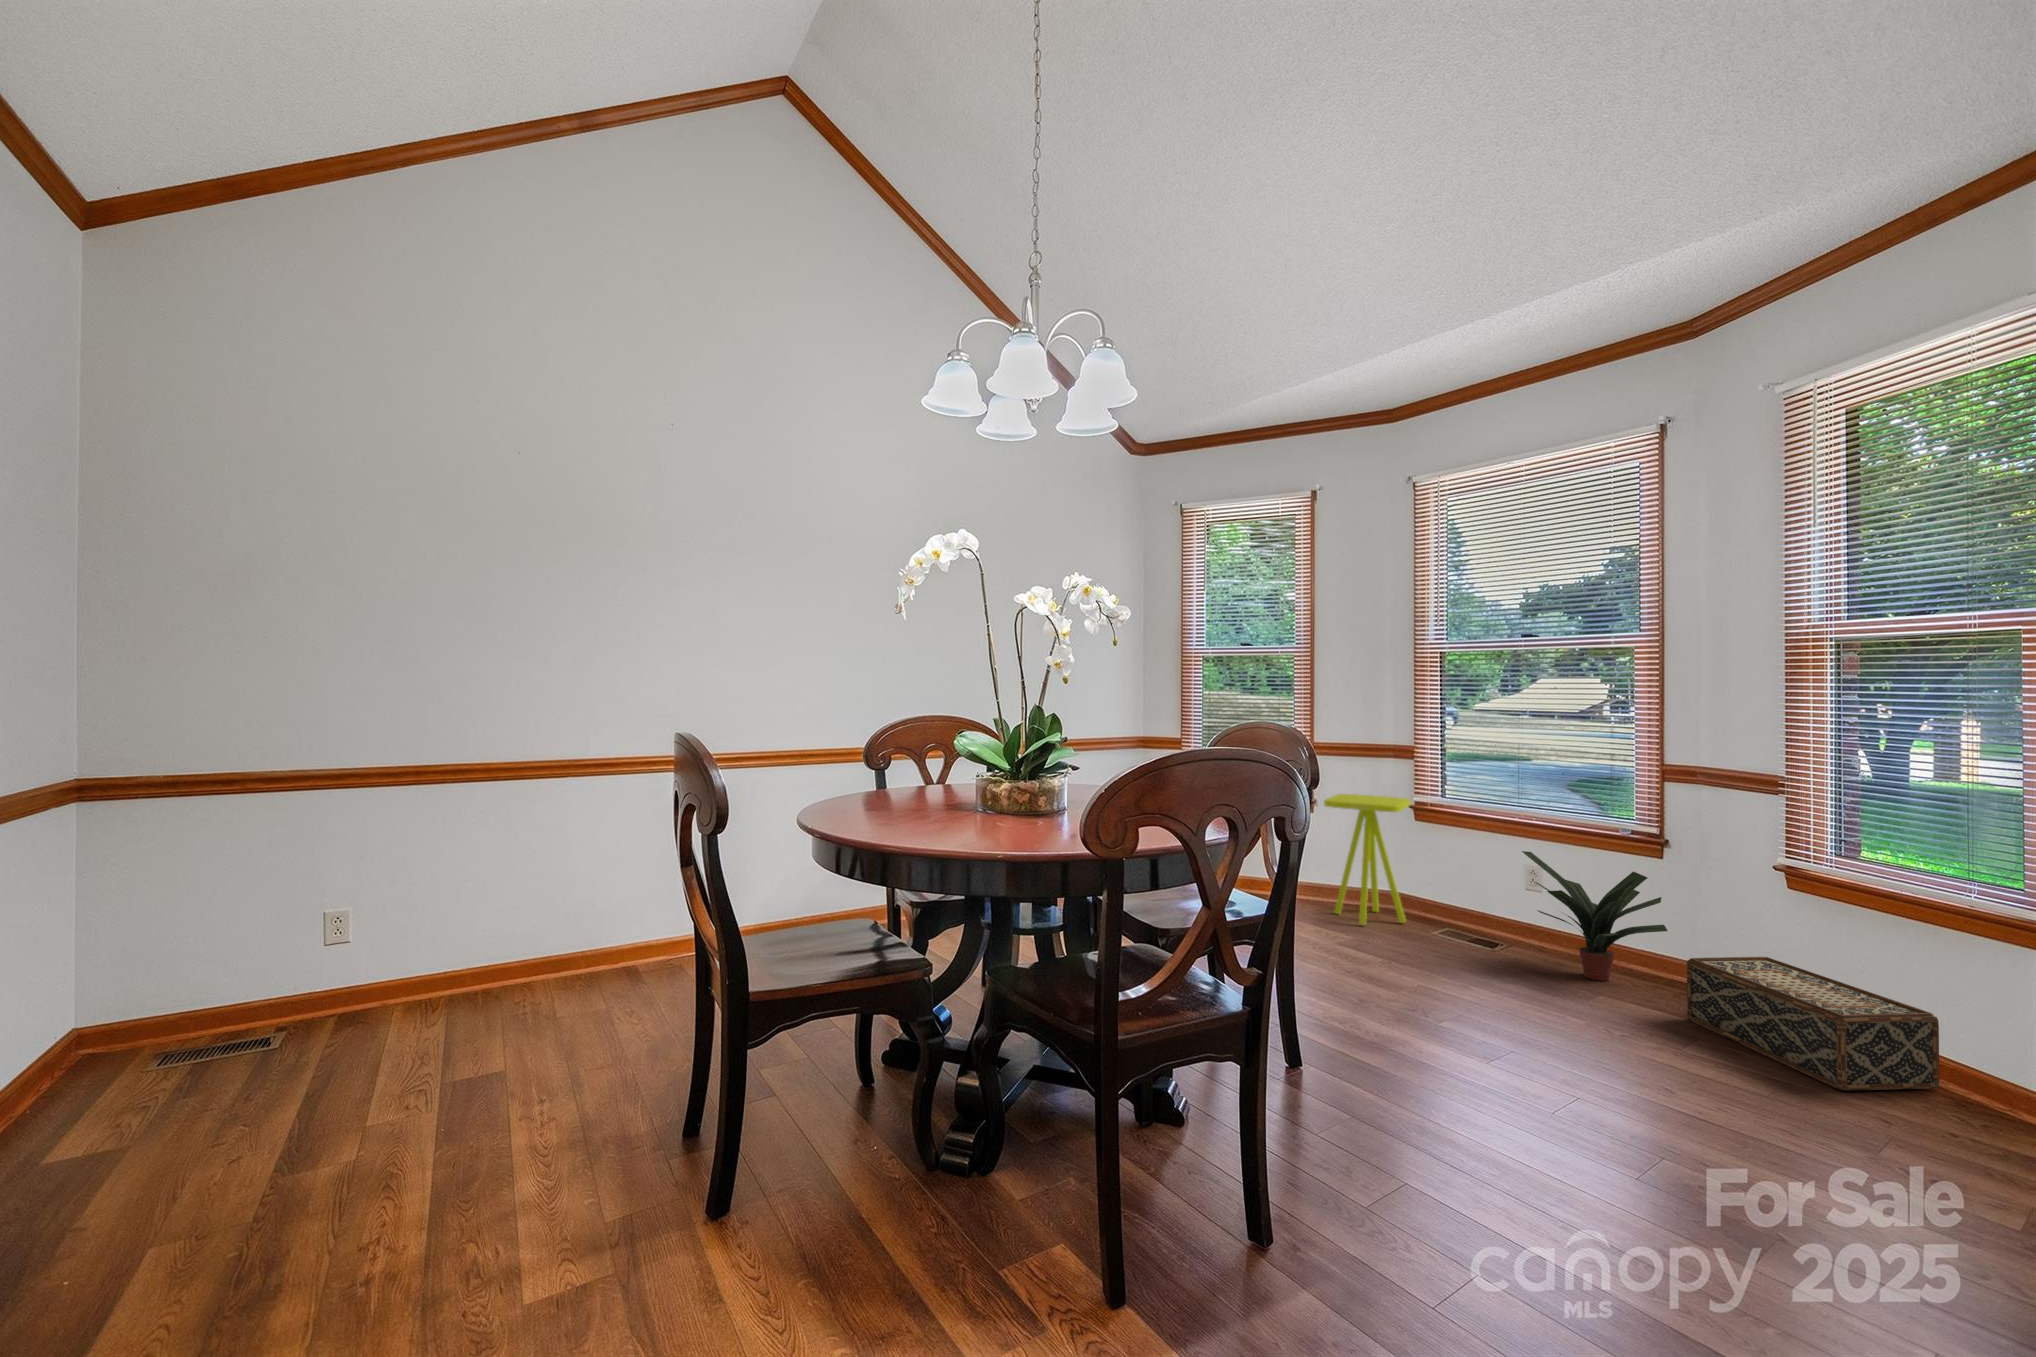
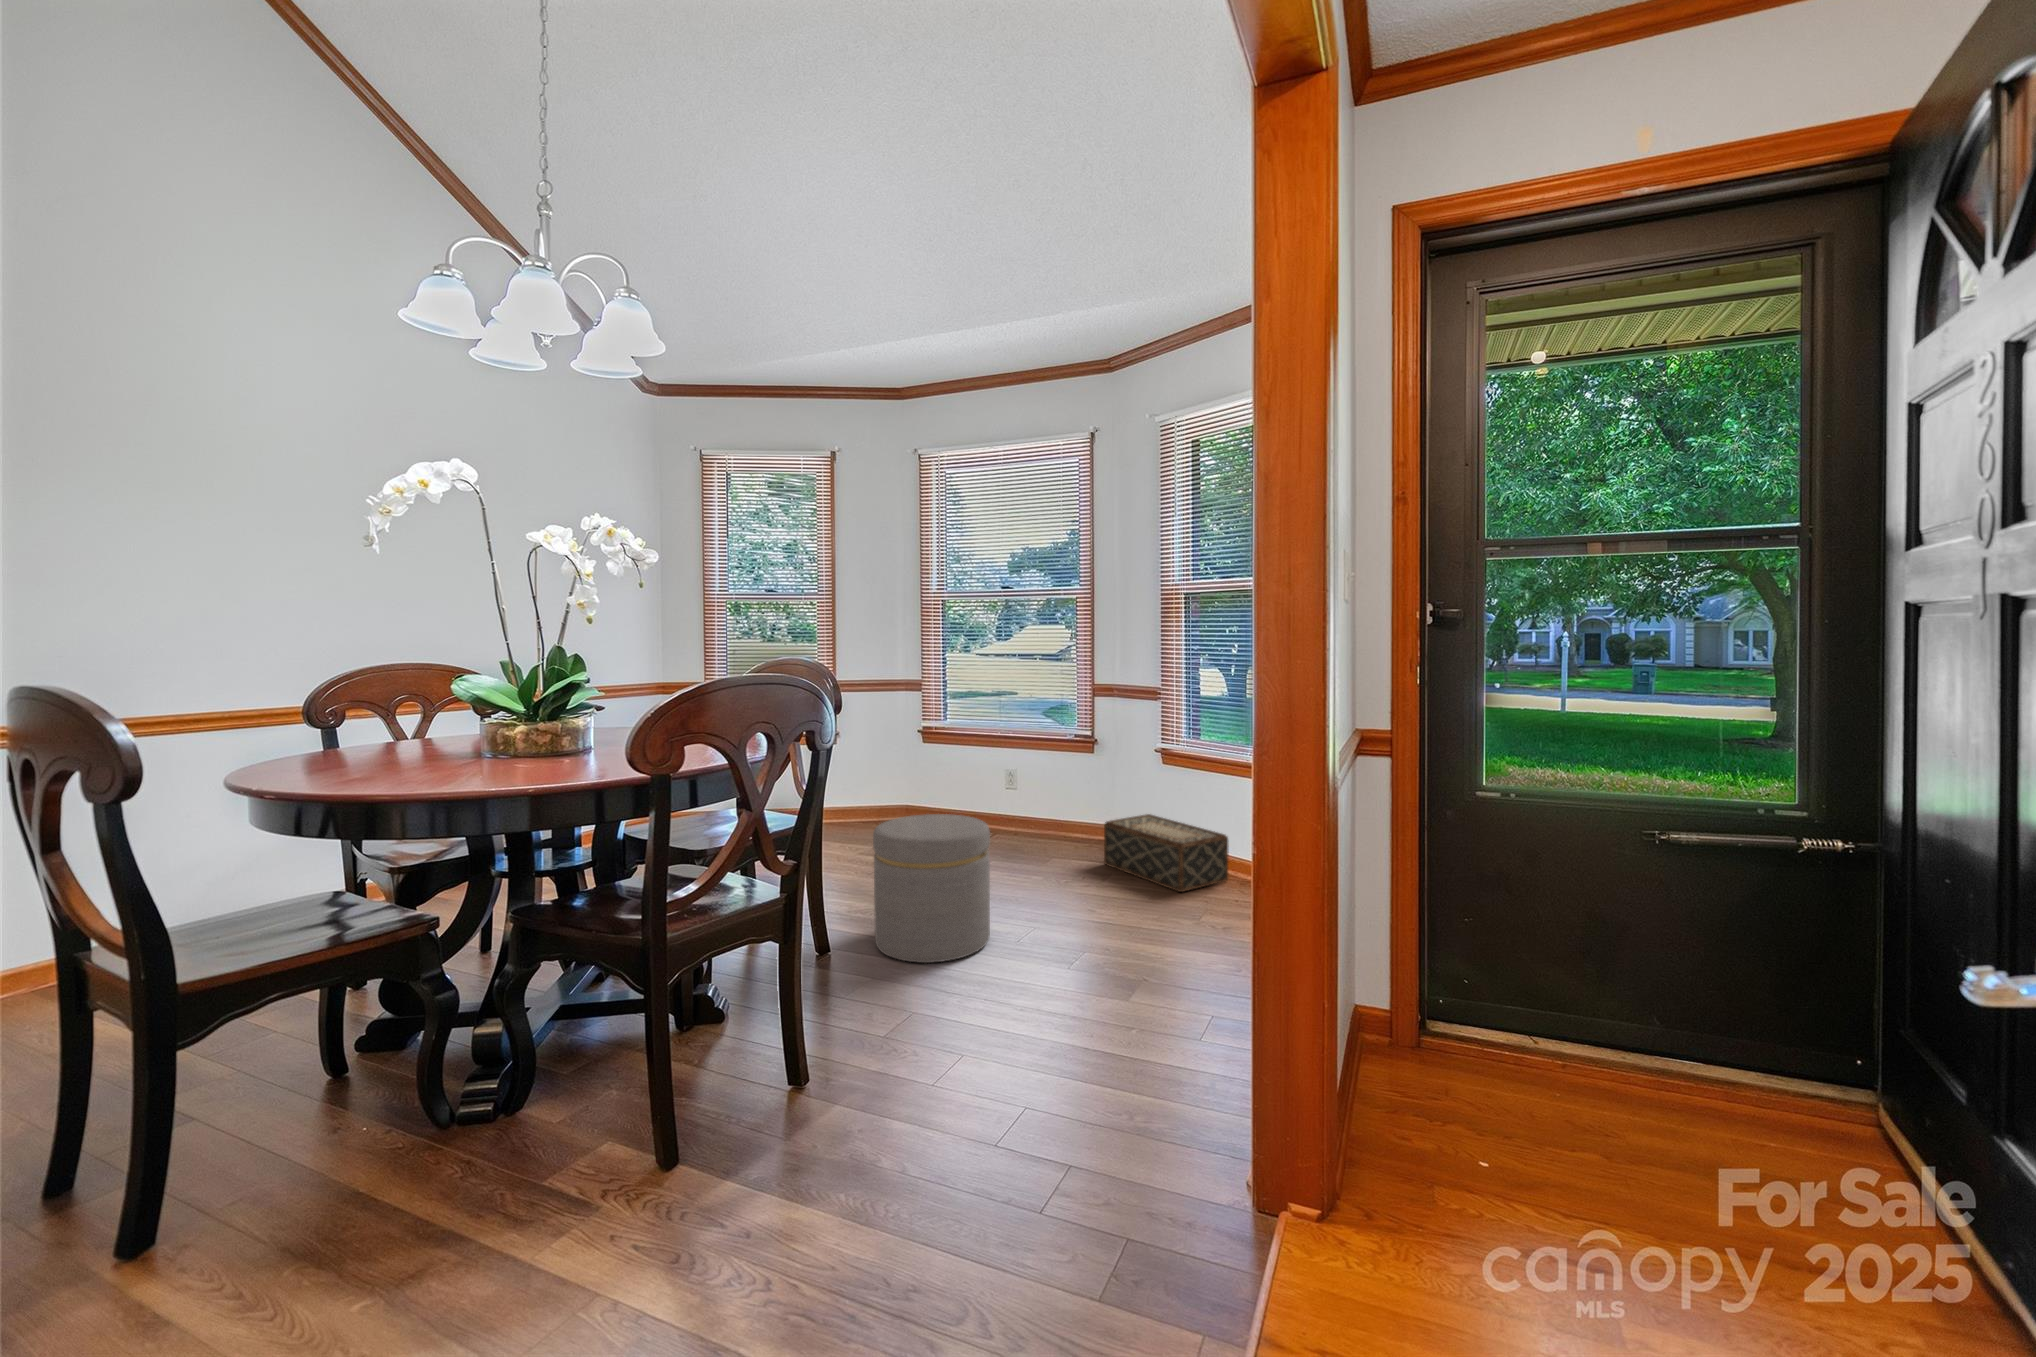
side table: present [1324,794,1411,925] -> none [860,724,929,832]
potted plant: present [1522,851,1668,981] -> none [1005,758,1096,848]
ottoman: none [1355,917,1517,1116] -> present [873,814,990,963]

